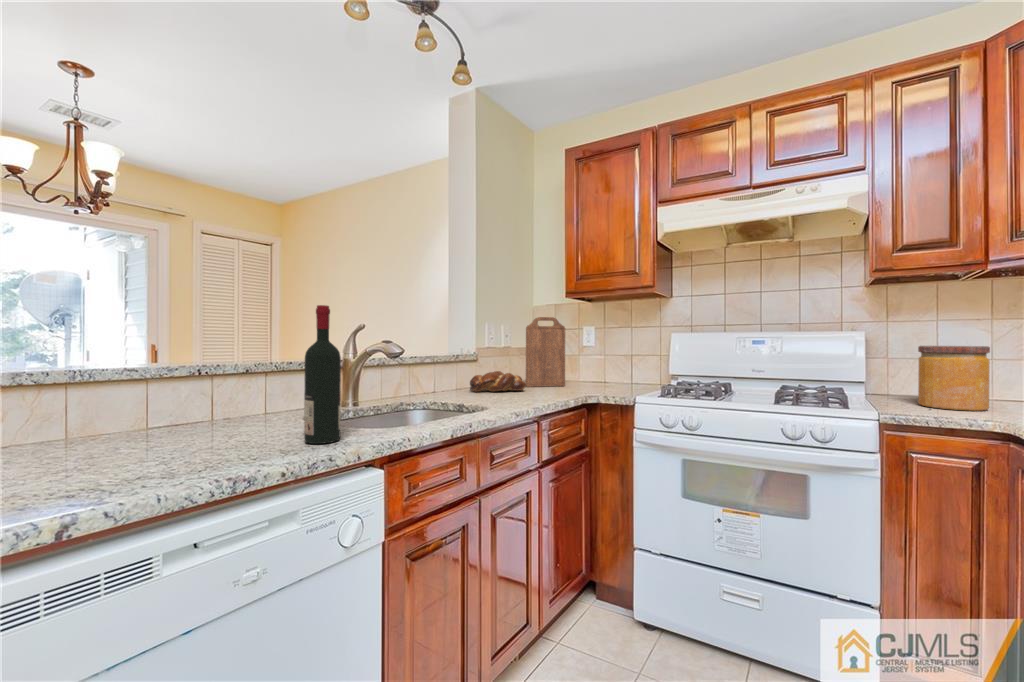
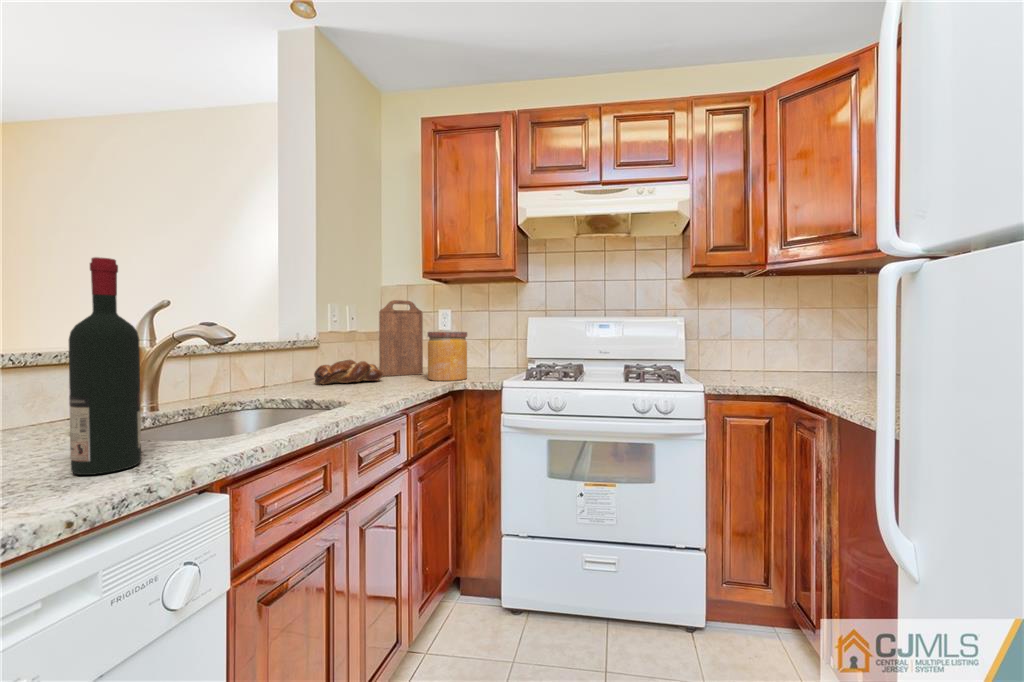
jar: present [918,346,990,411] -> present [428,332,467,381]

